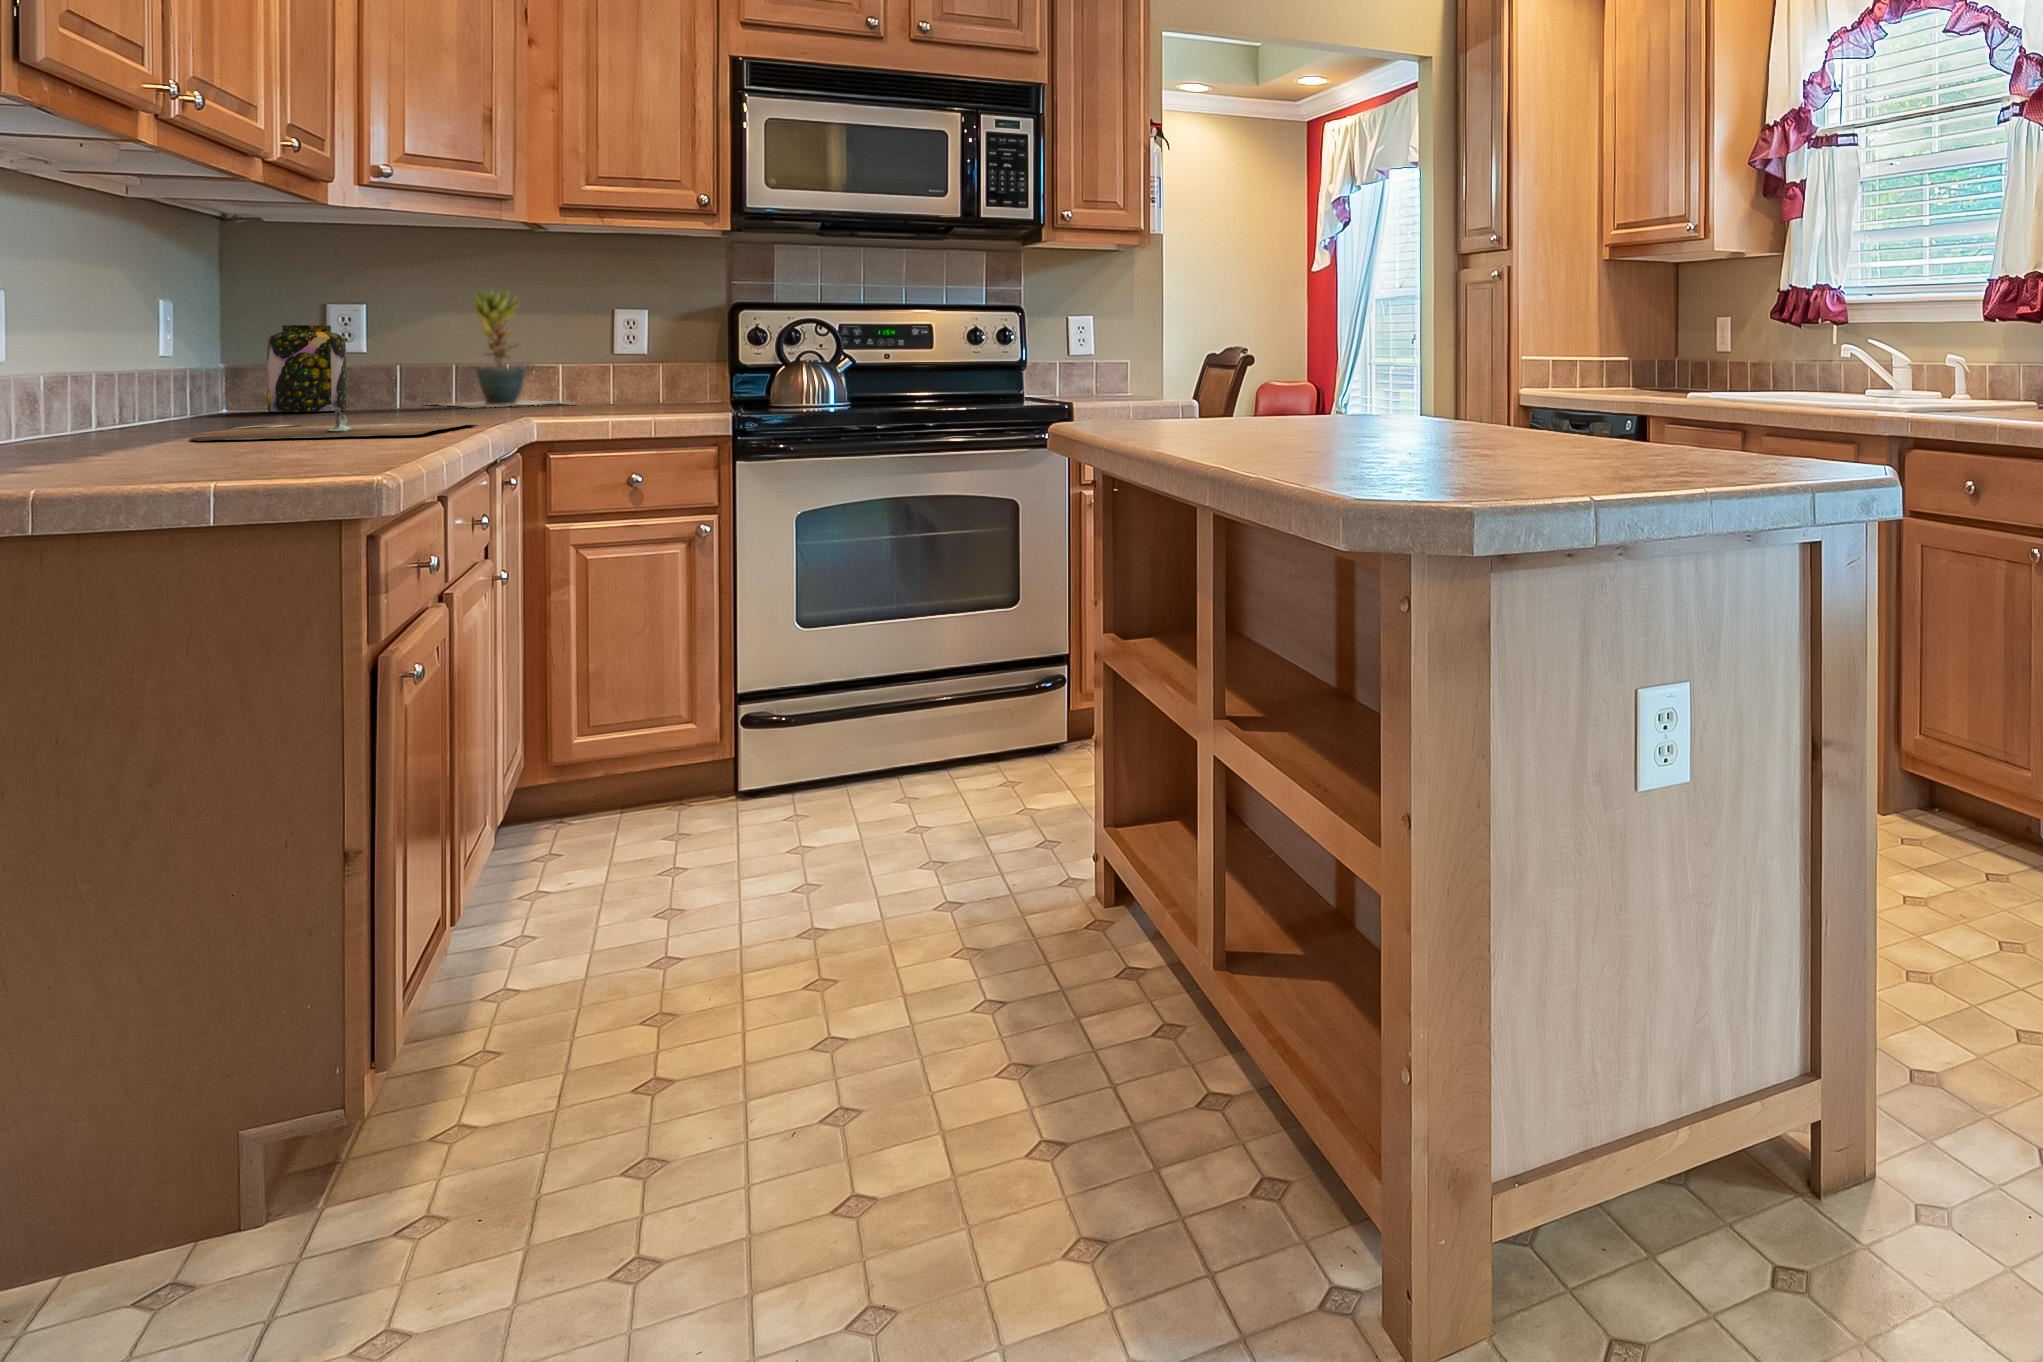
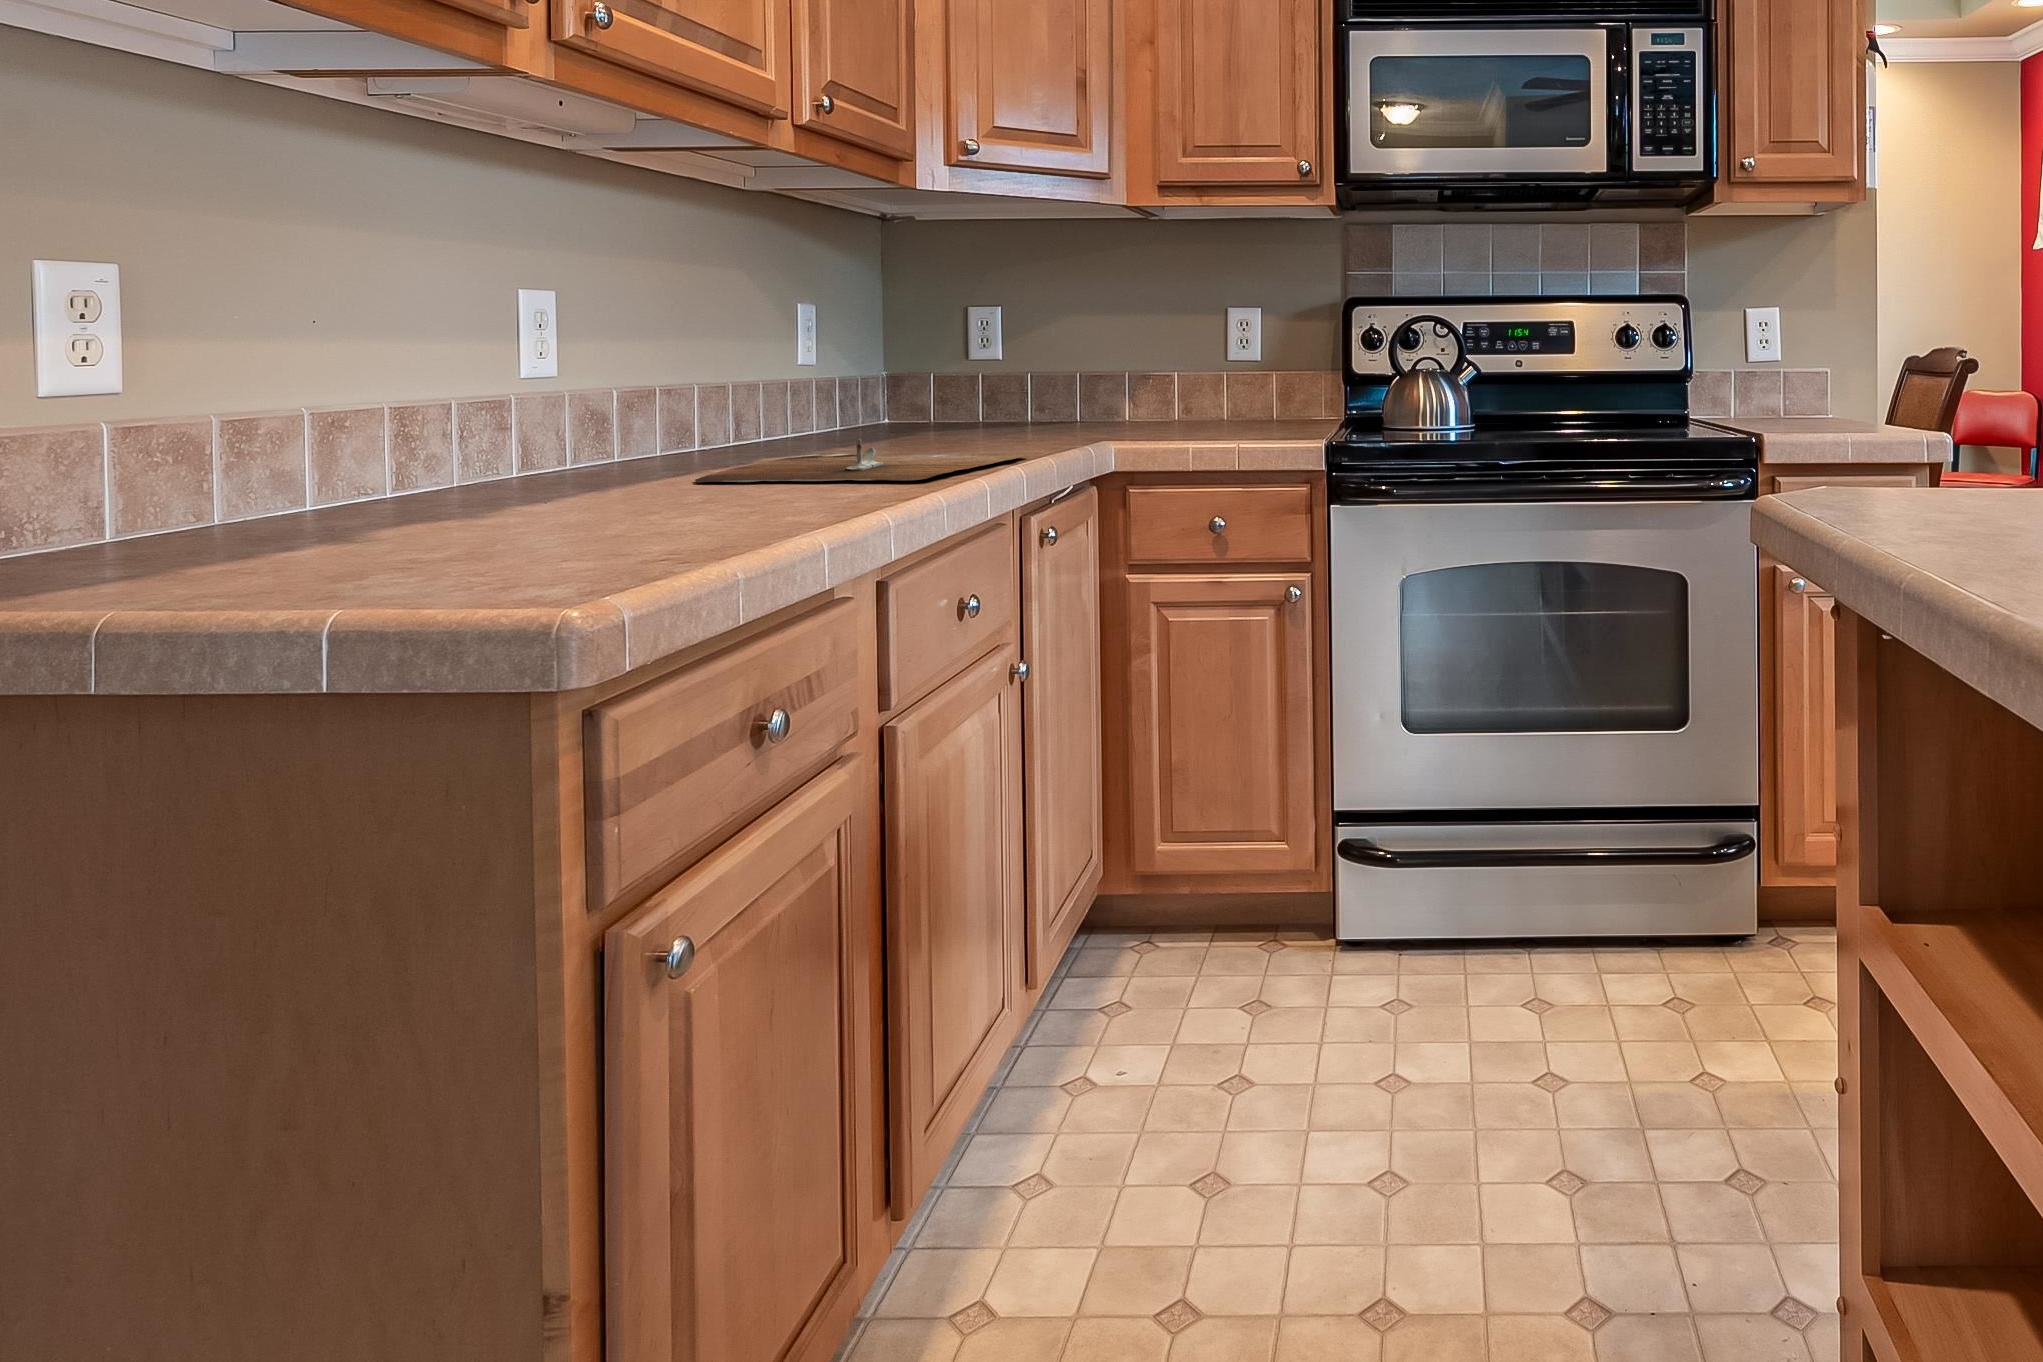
potted plant: present [428,290,554,407] -> none [1044,287,1187,426]
jar: present [267,325,347,412] -> none [892,332,961,429]

